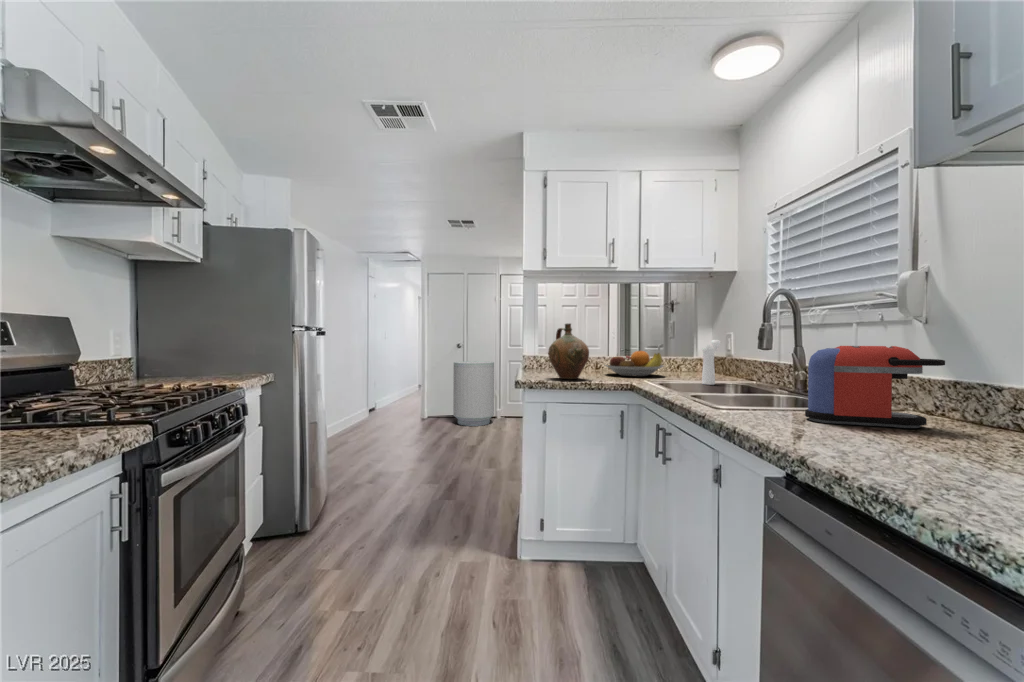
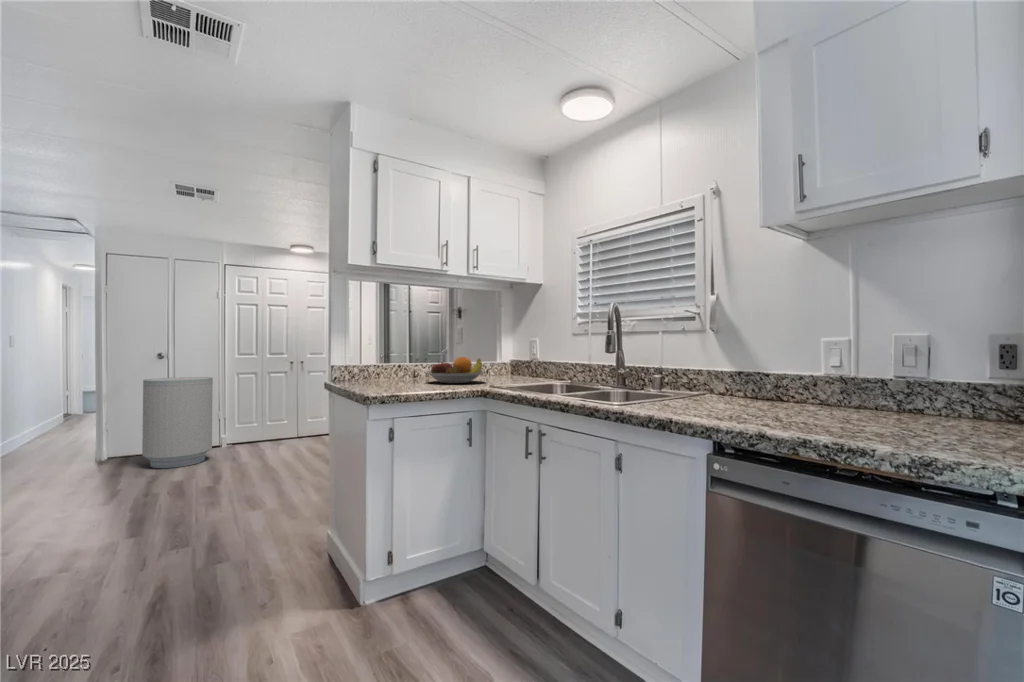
ceramic jug: present [548,323,589,379] -> none [384,327,430,390]
pepper mill: present [702,340,721,385] -> none [533,346,544,387]
coffee maker: present [805,346,945,428] -> none [675,348,749,407]

